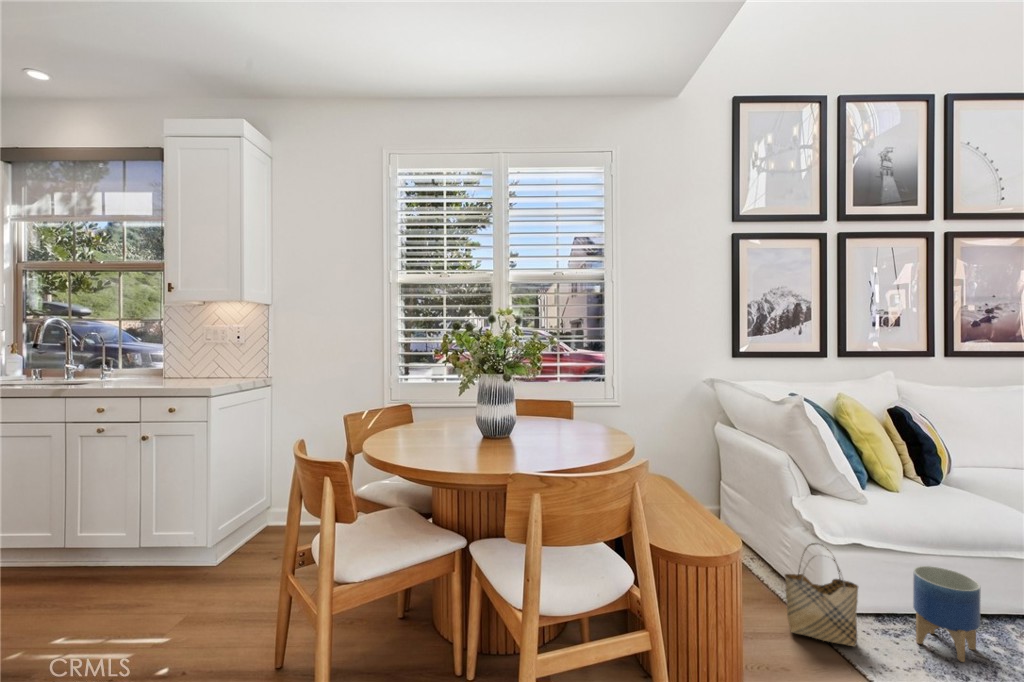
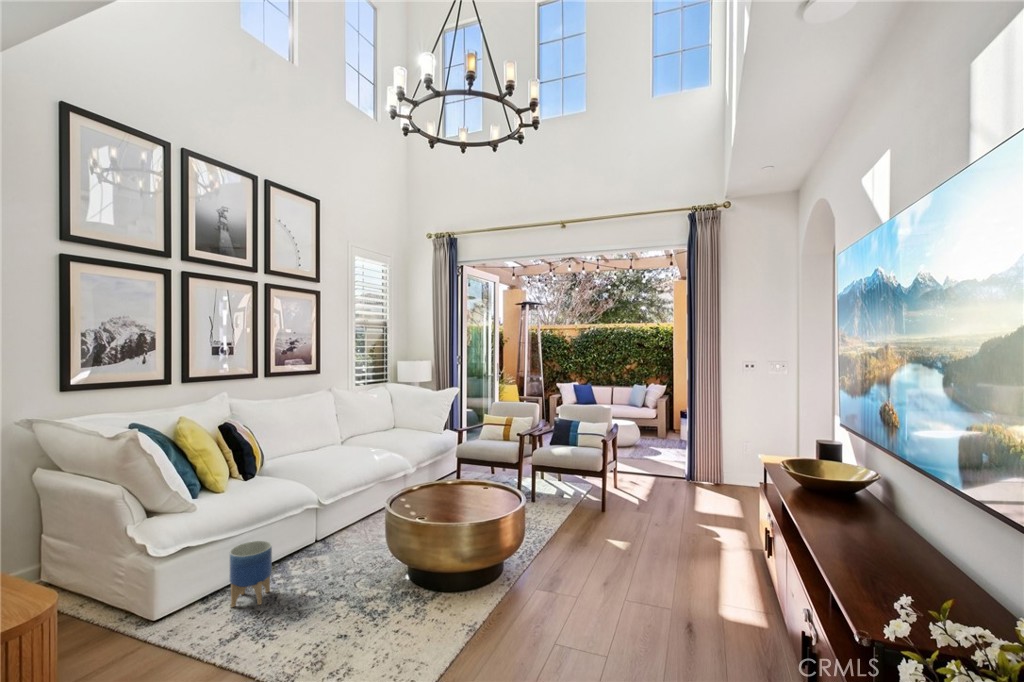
woven basket: present [785,543,858,646] -> none [114,560,186,657]

